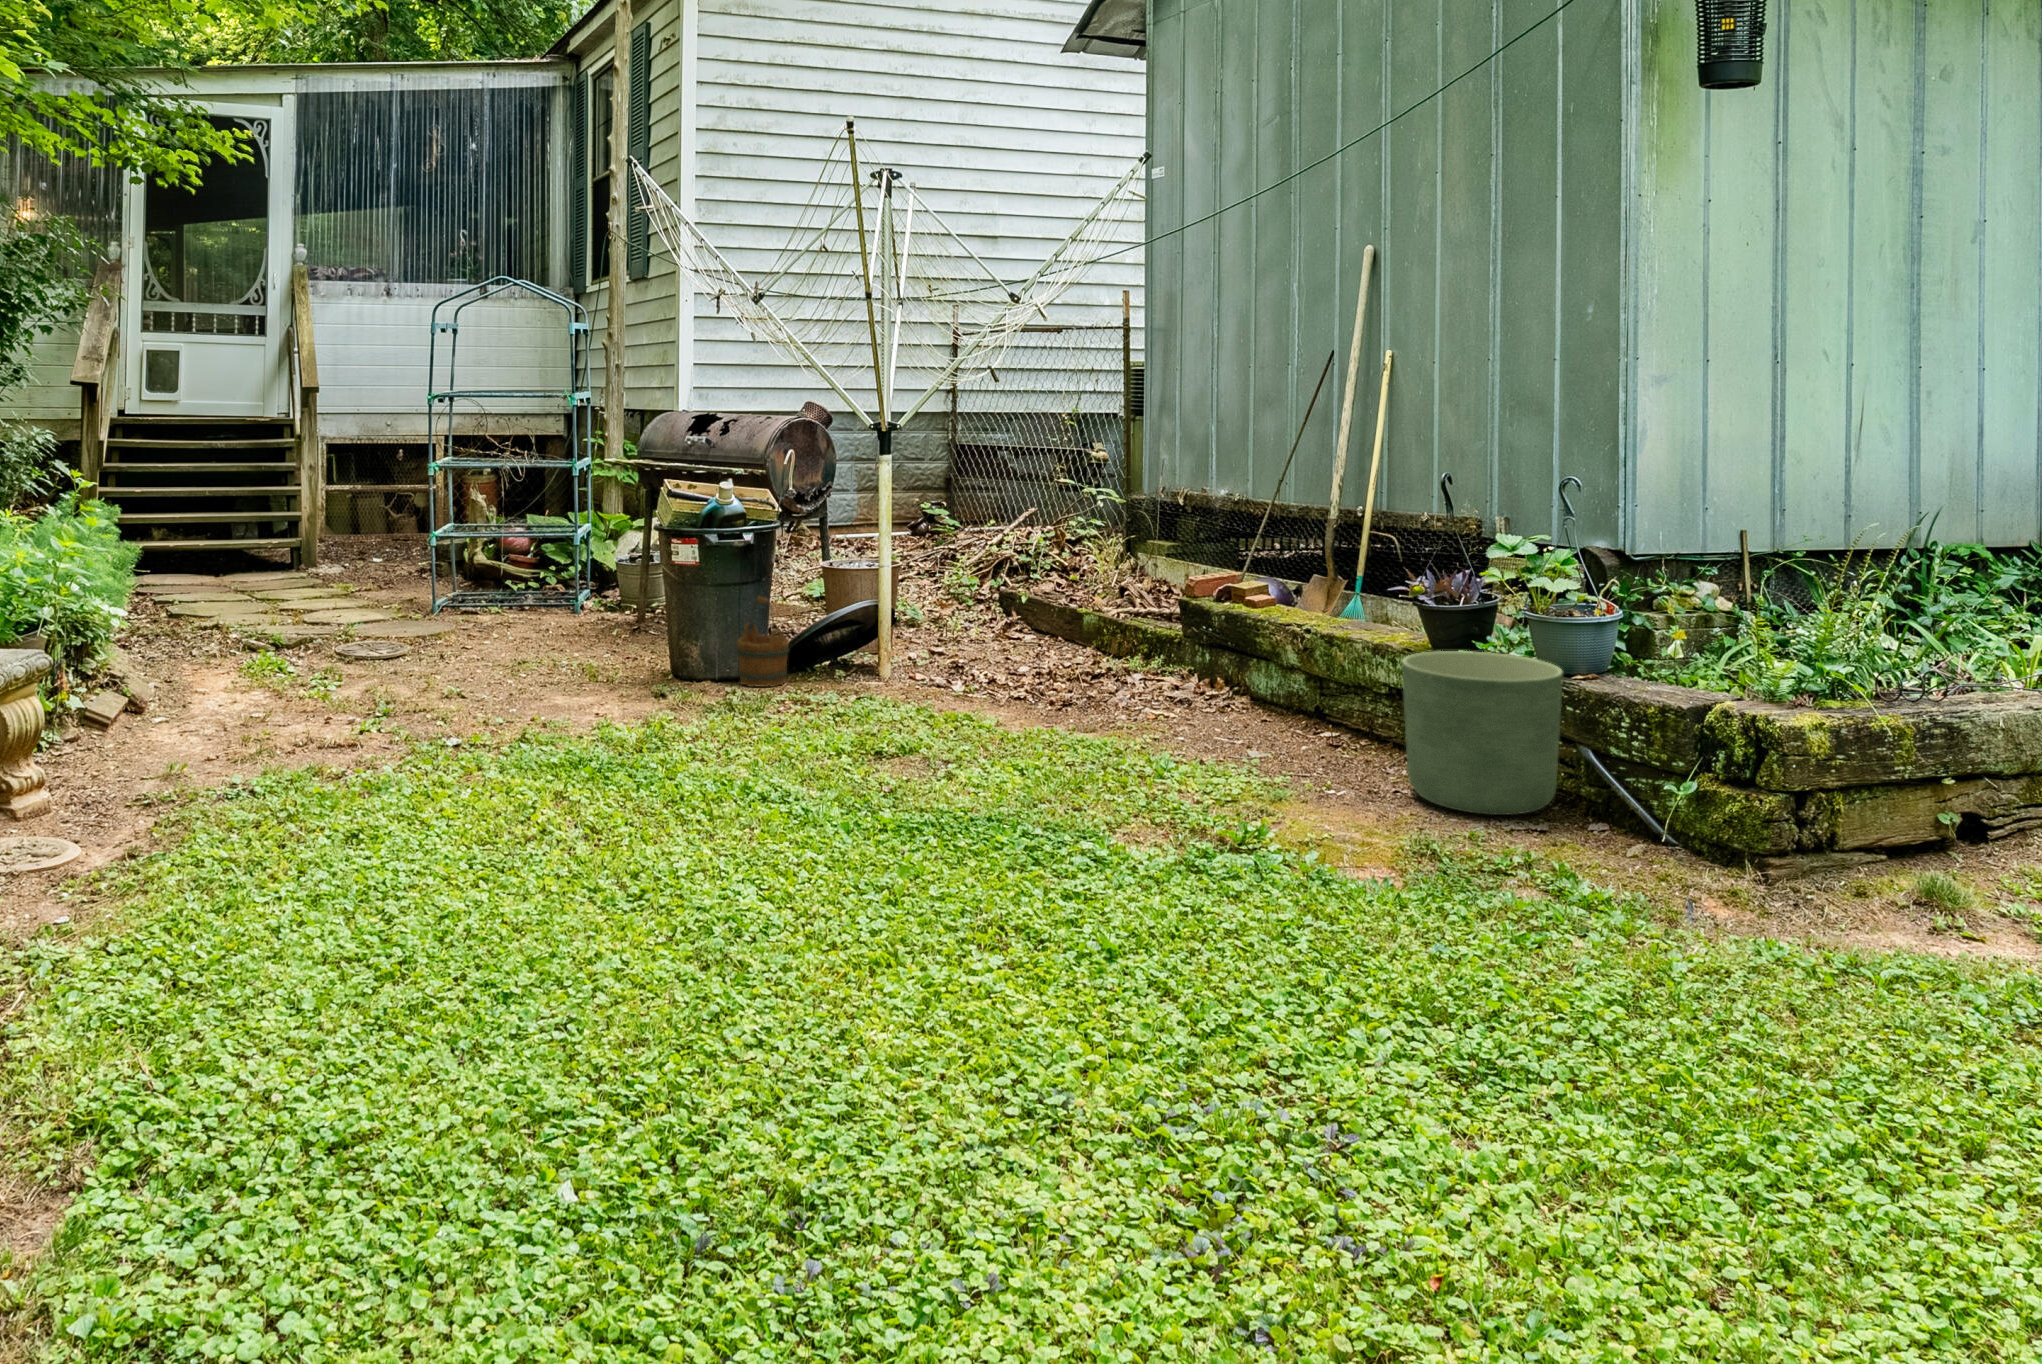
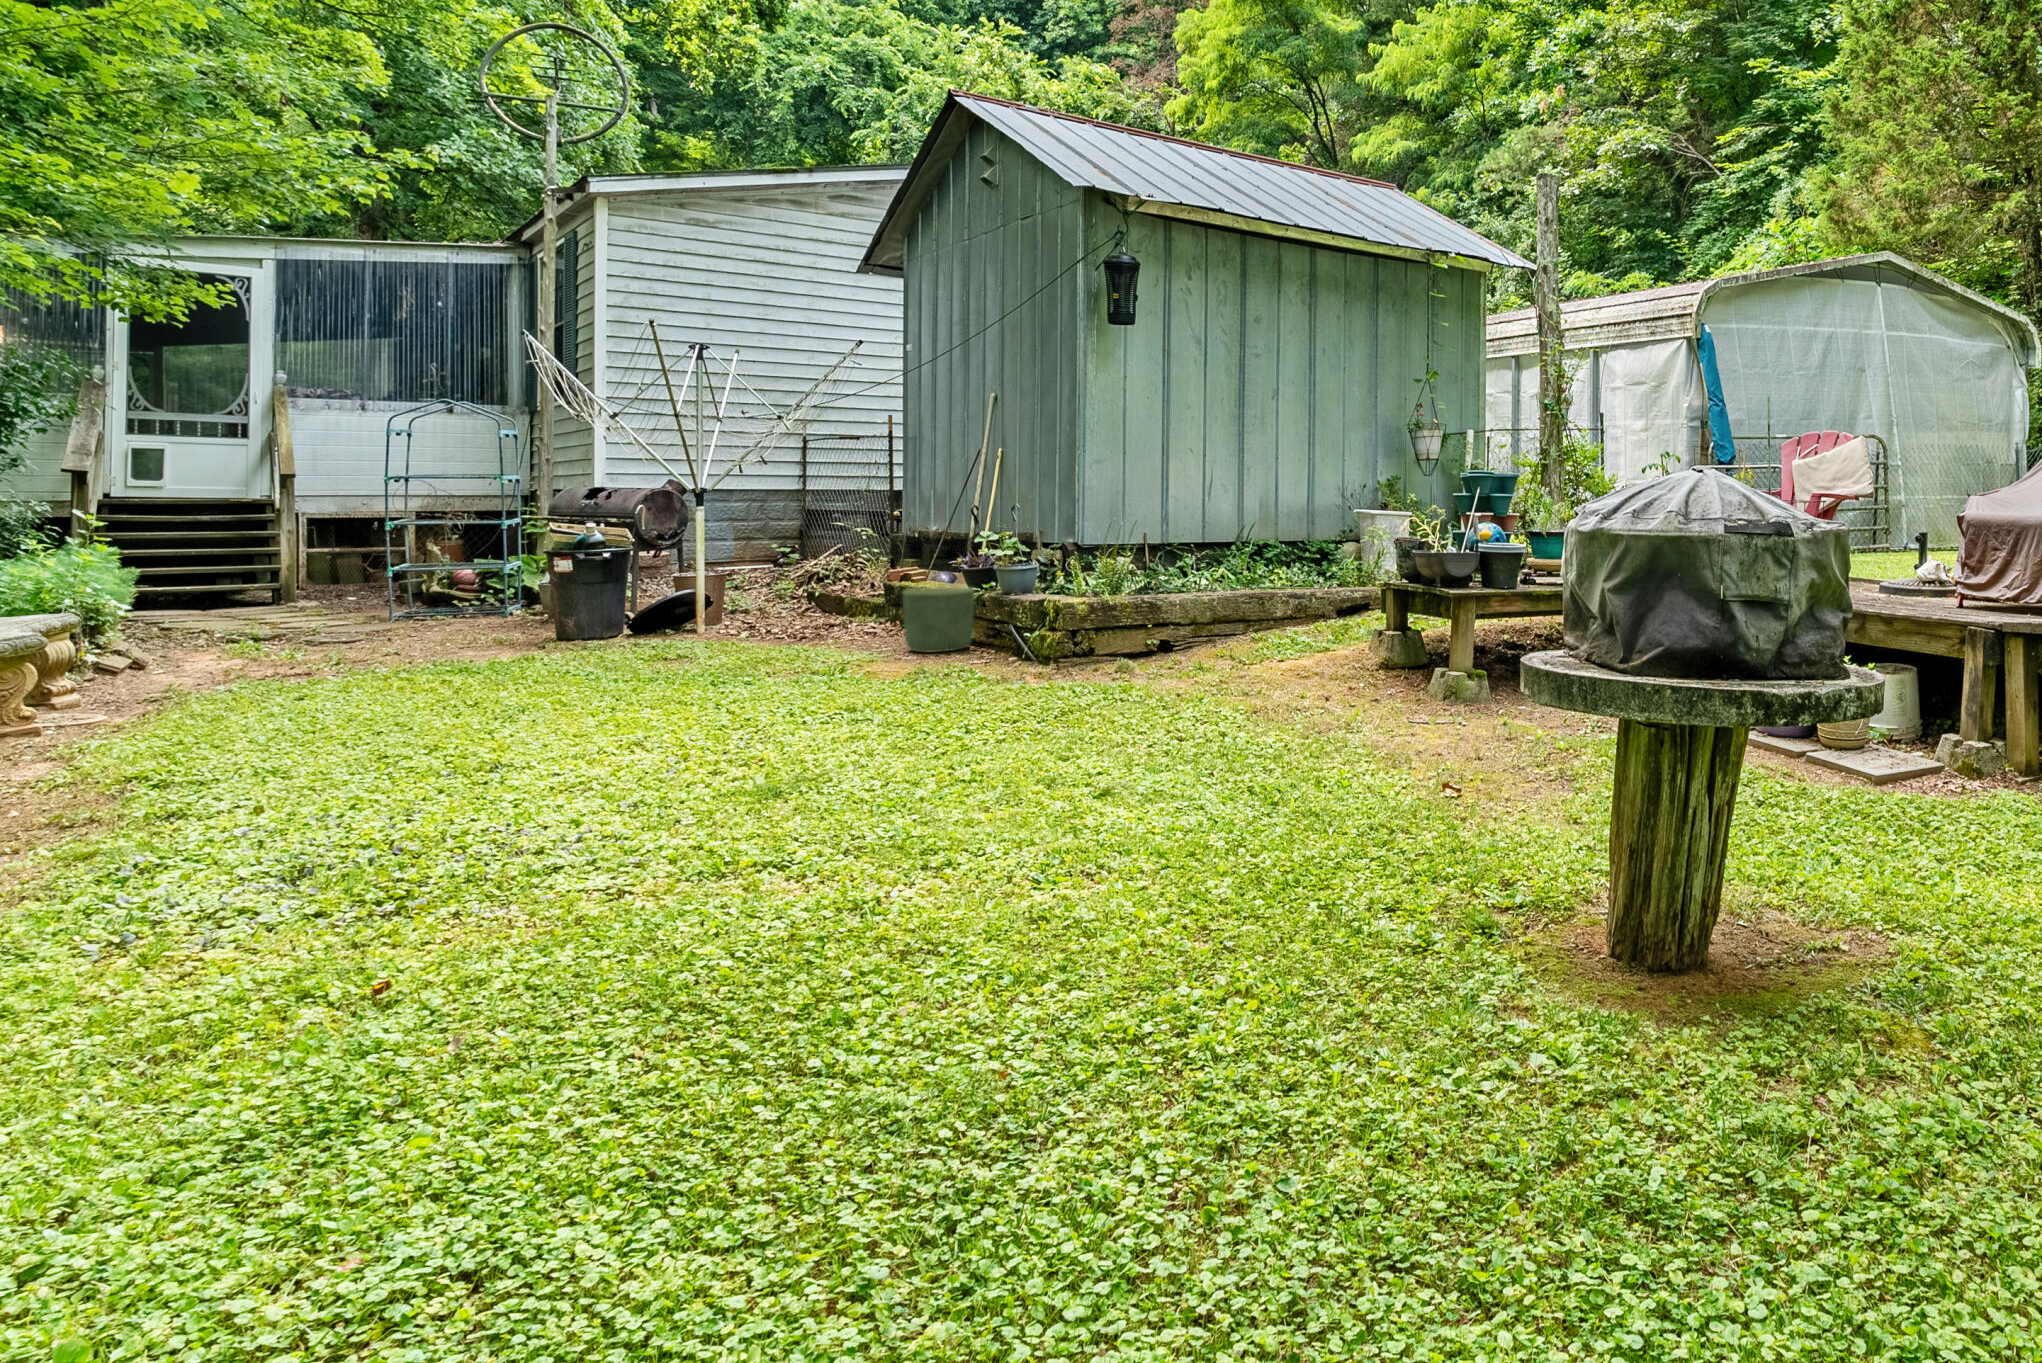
wooden bucket: present [737,596,789,687] -> none [591,588,627,638]

